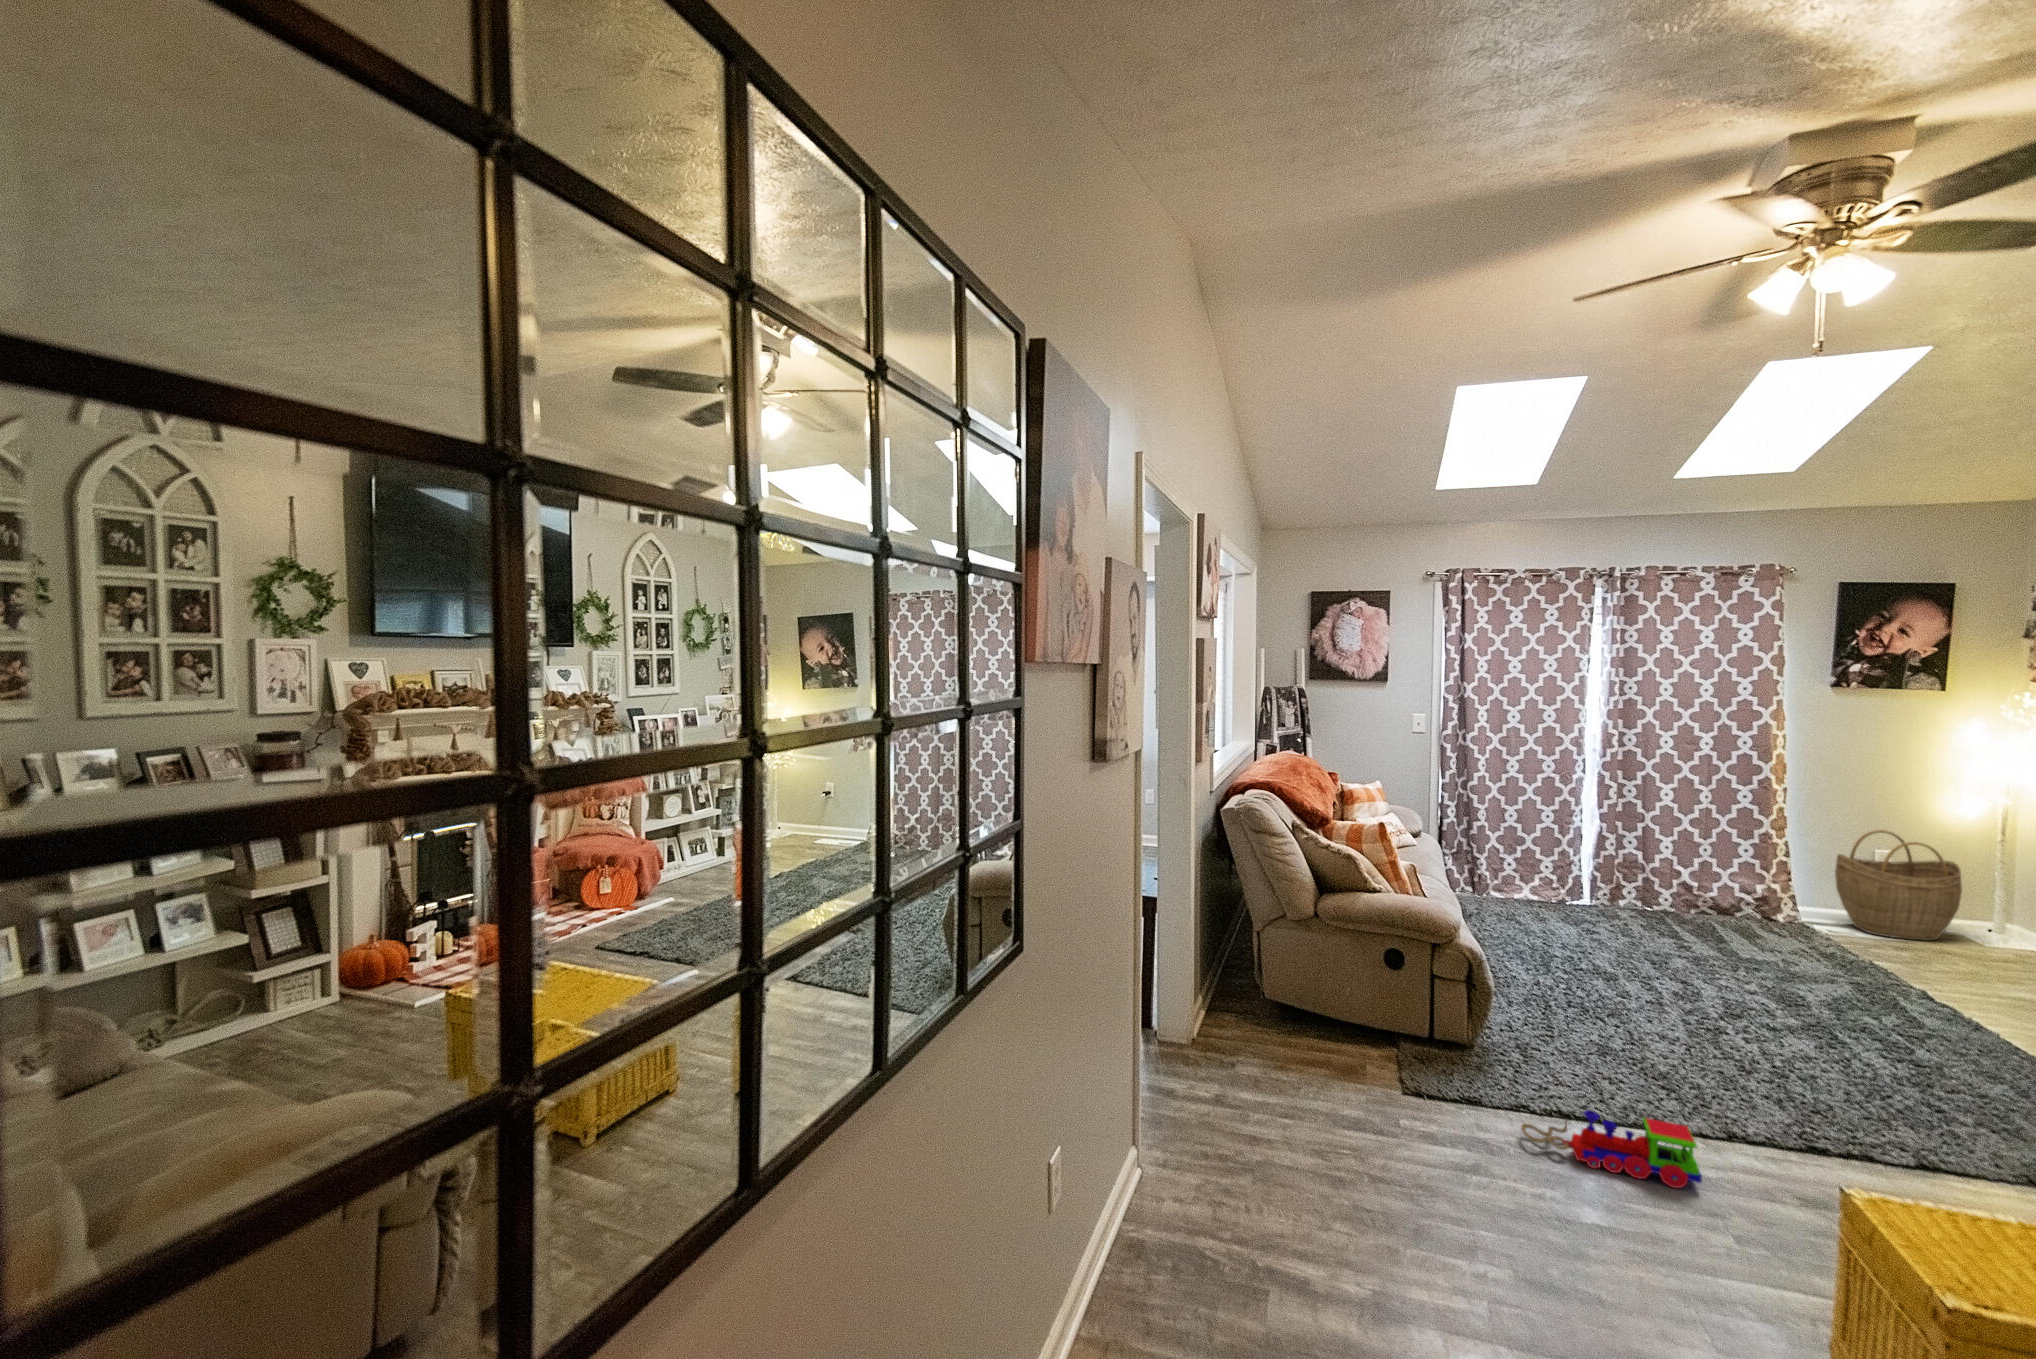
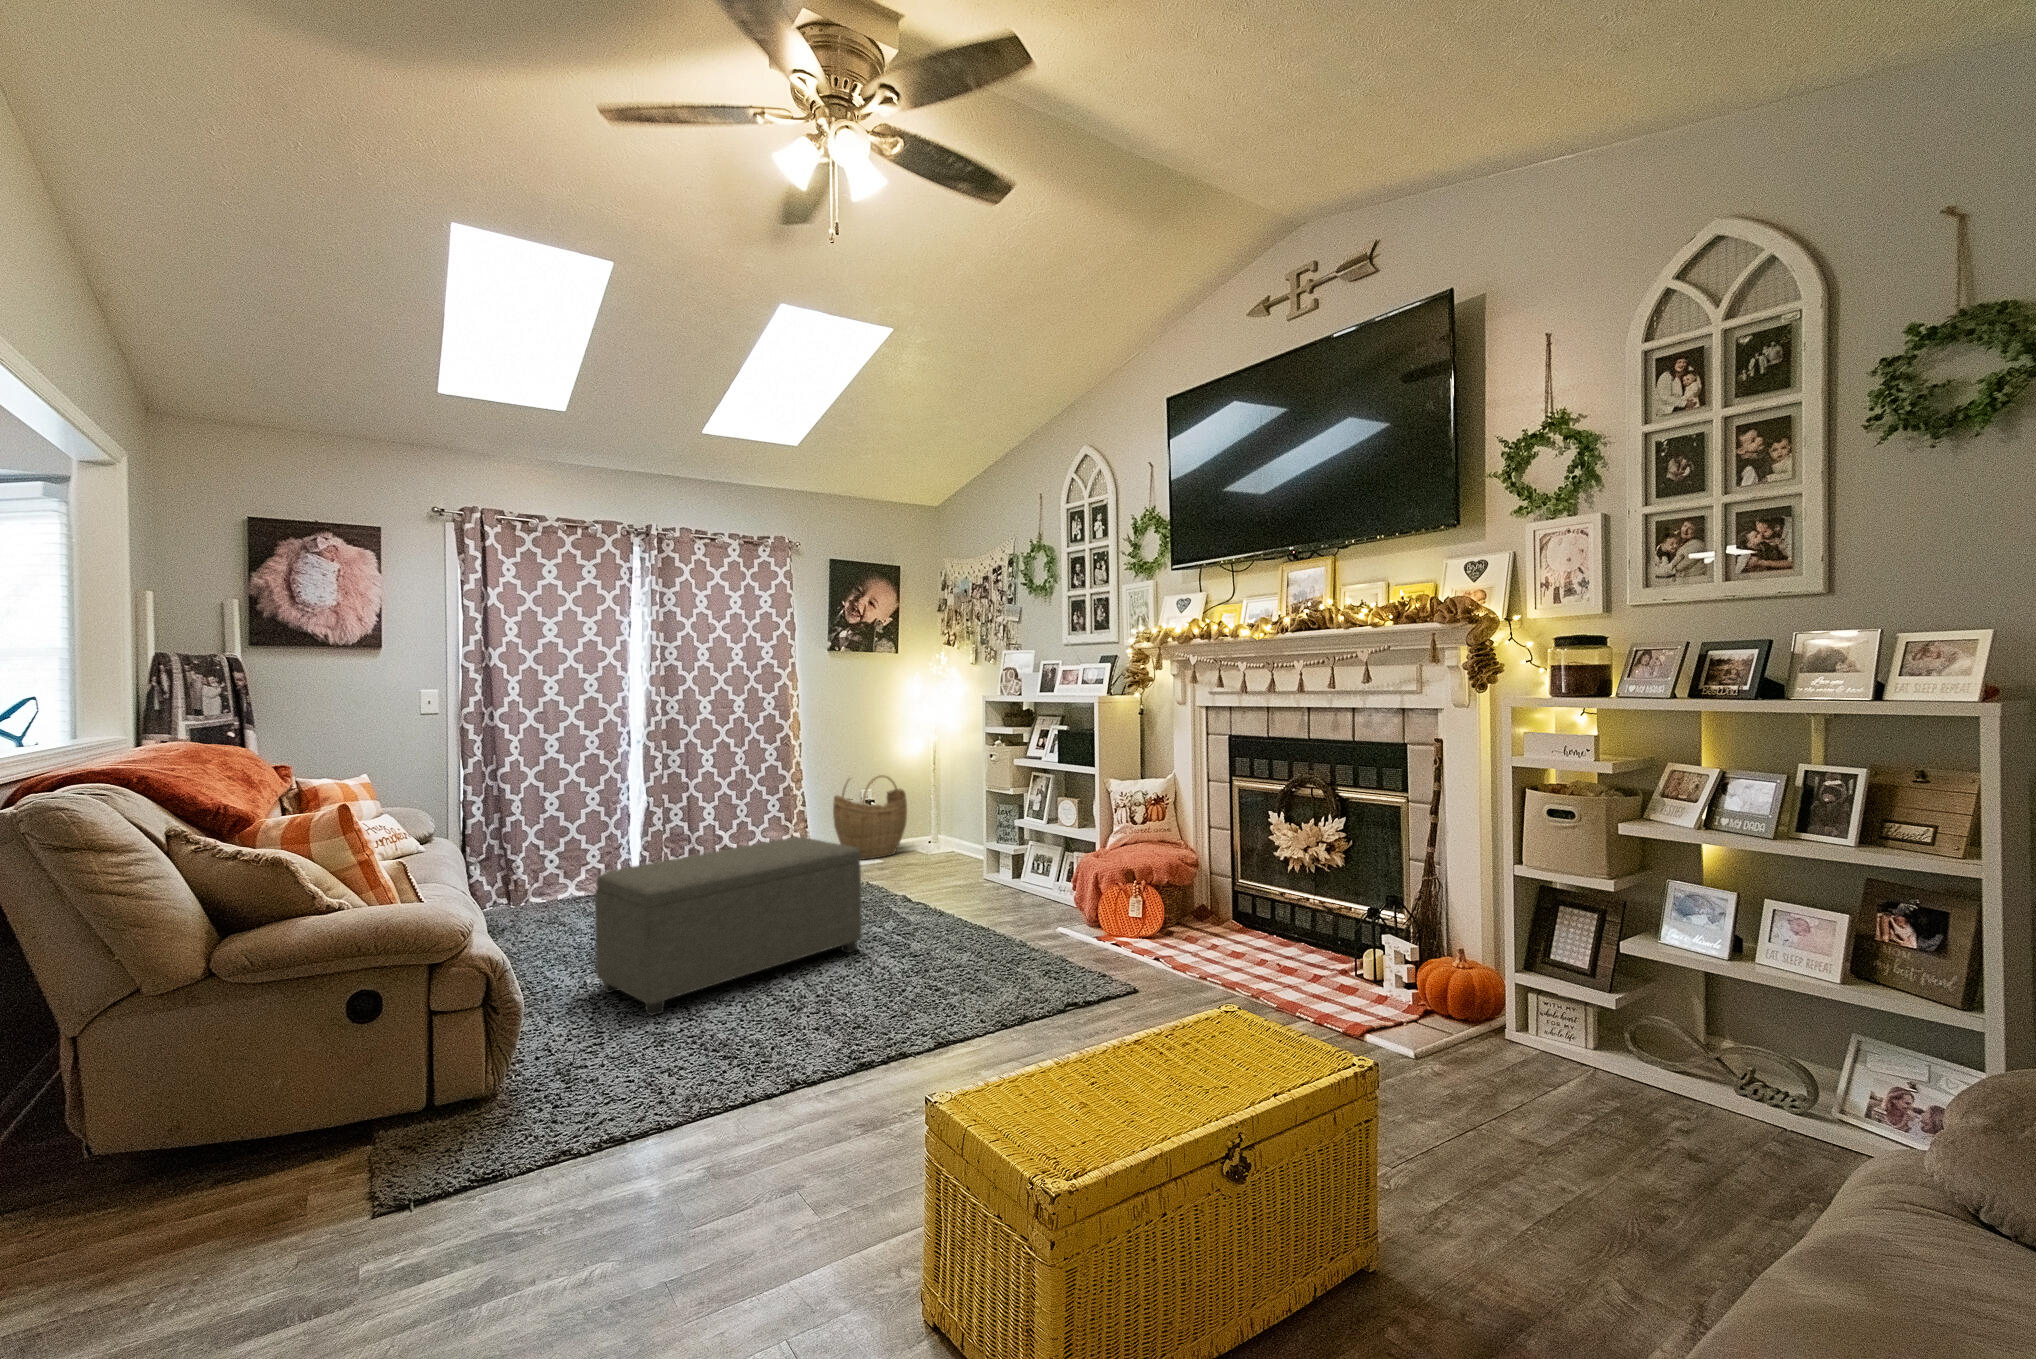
ottoman: none [1548,896,1853,1043] -> present [595,837,861,1015]
toy train: present [1521,1110,1702,1188] -> none [561,1085,771,1199]

